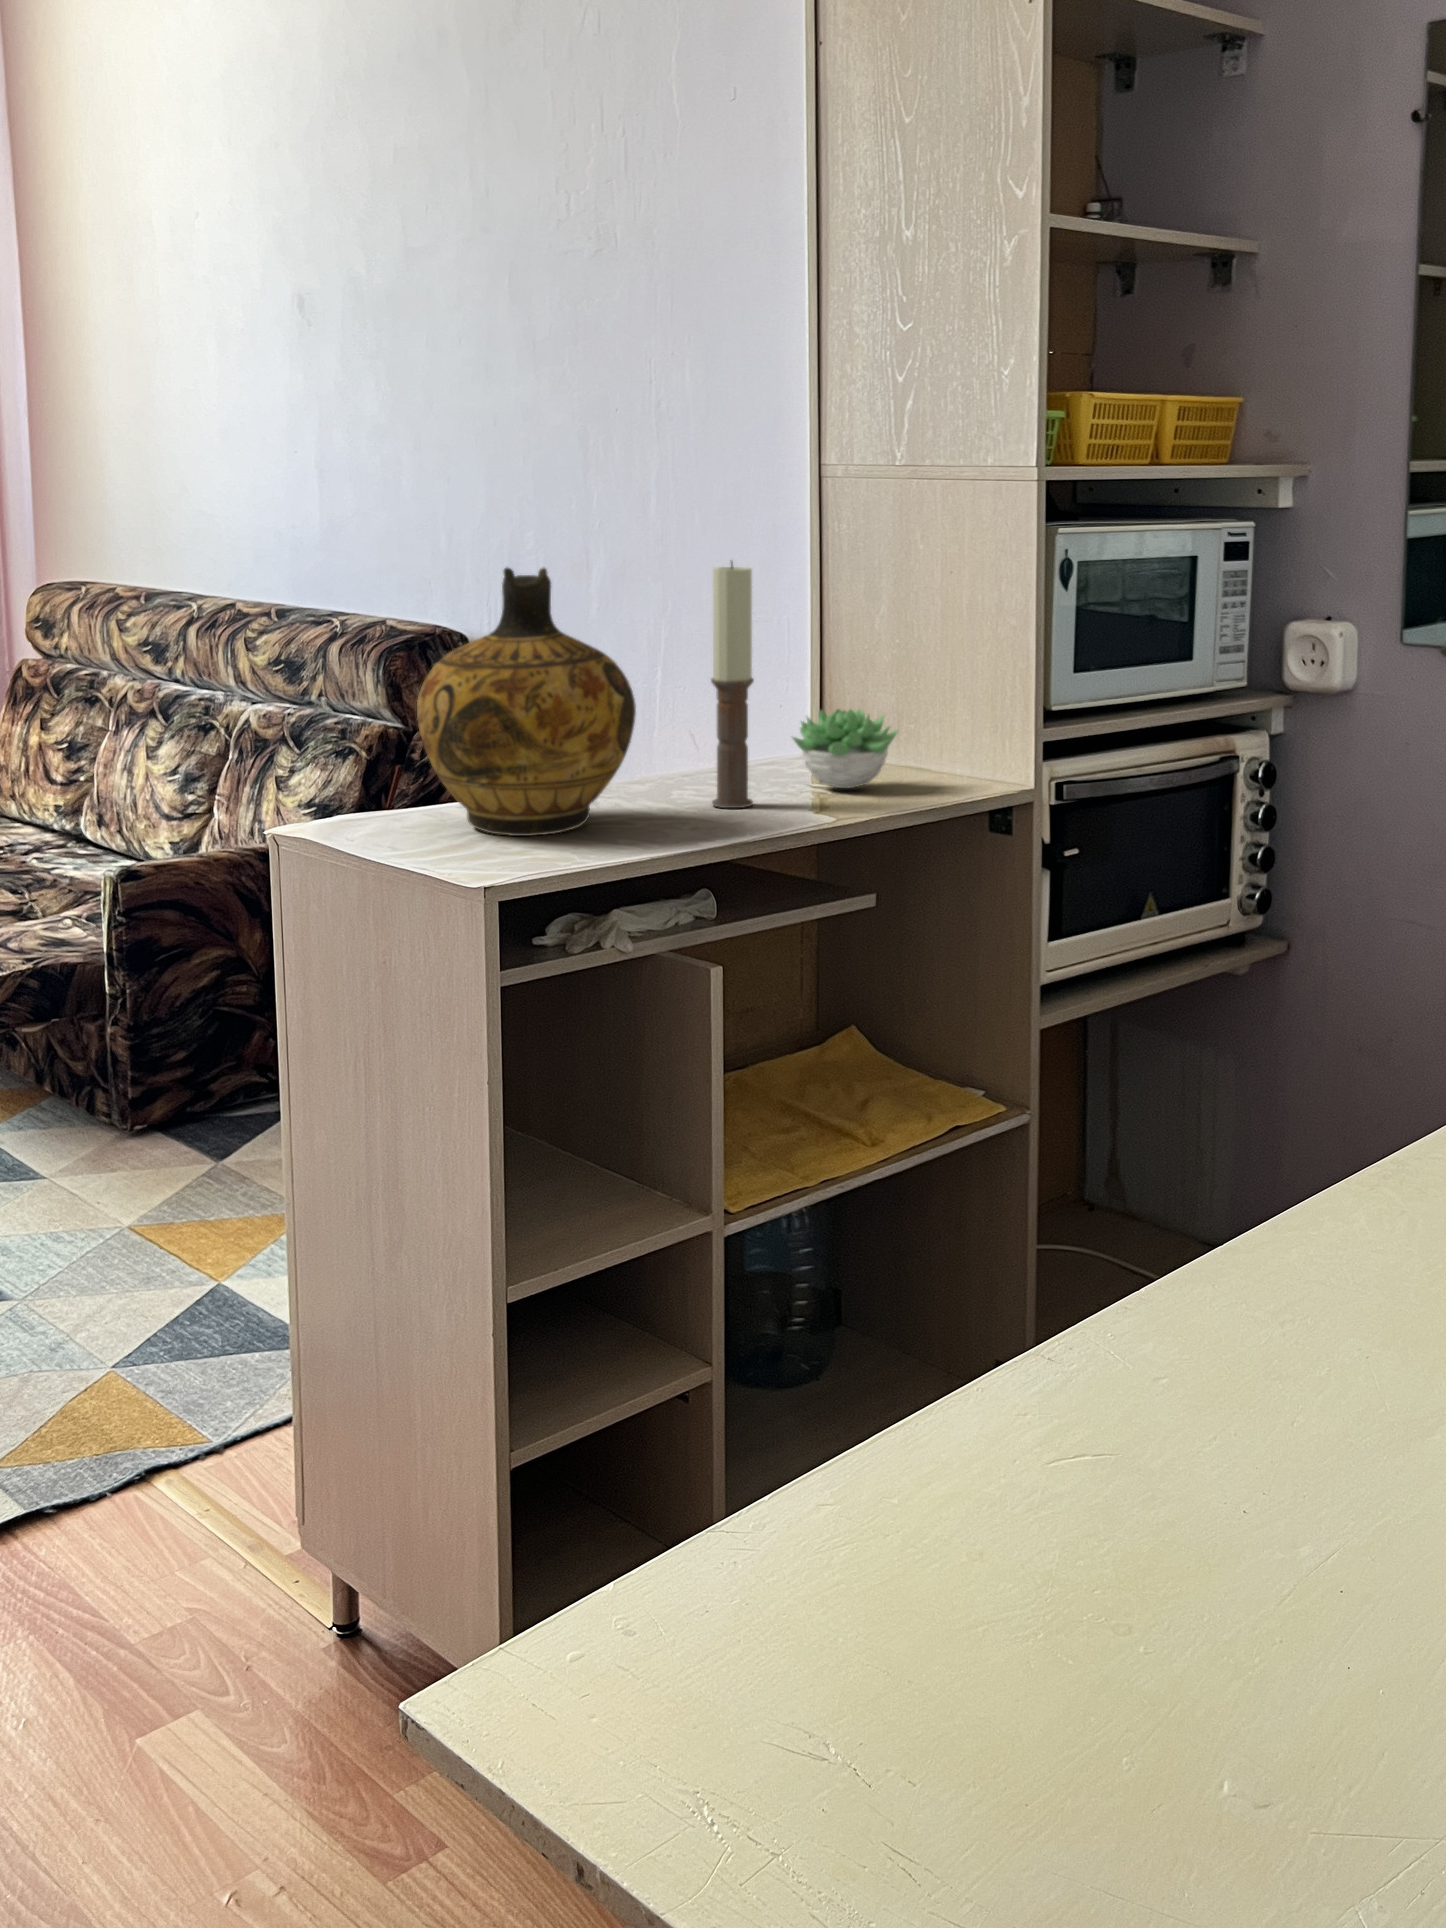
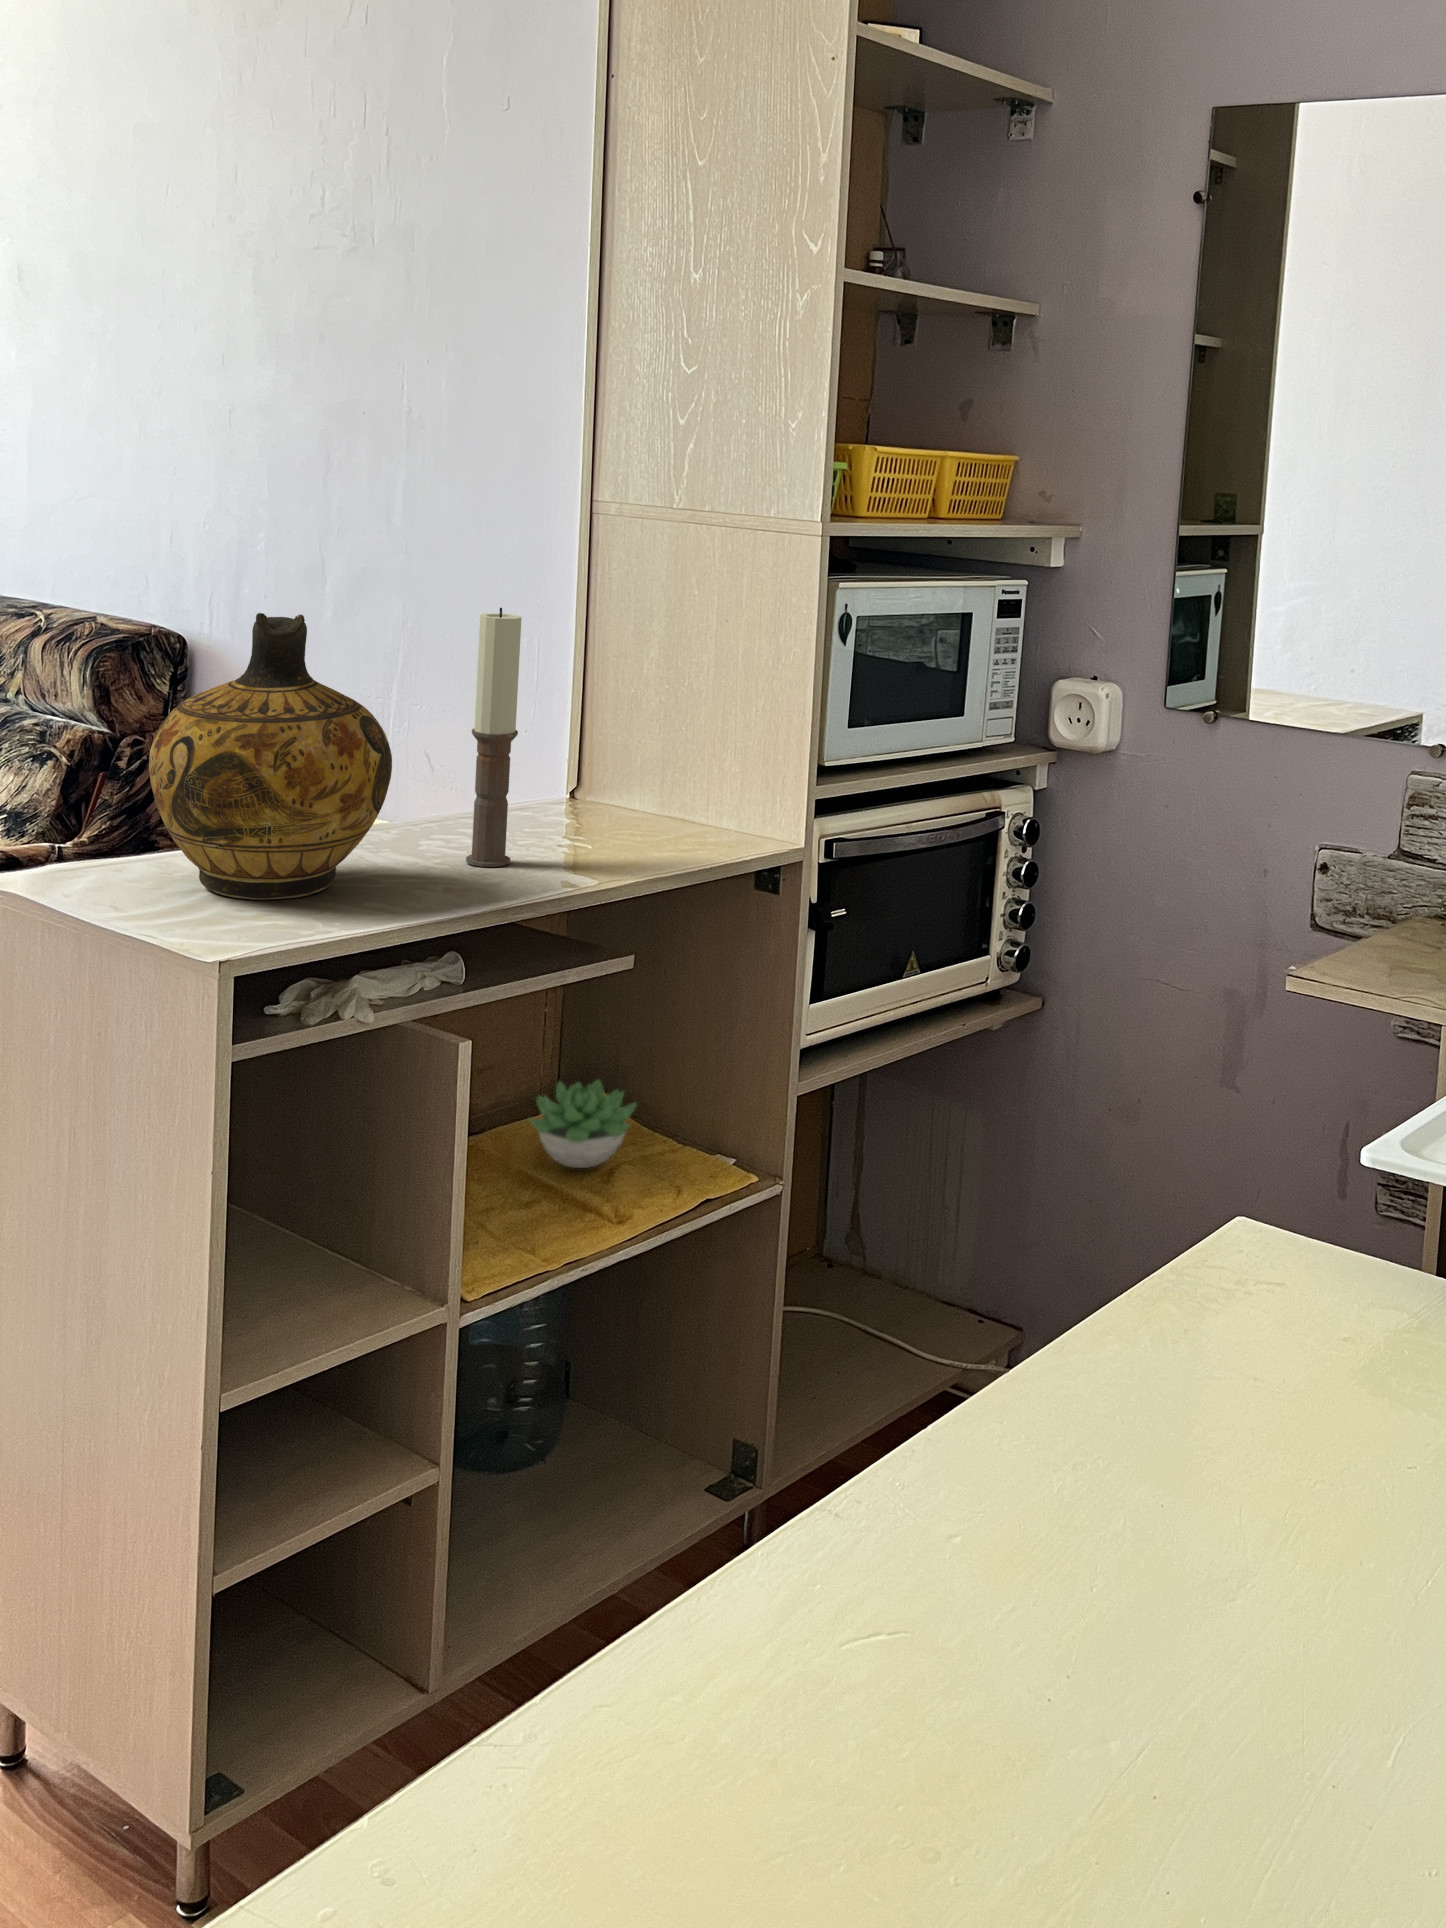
succulent plant: present [793,709,897,788] -> present [528,1080,636,1168]

